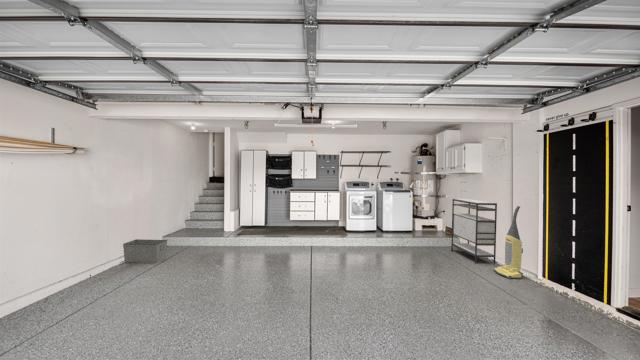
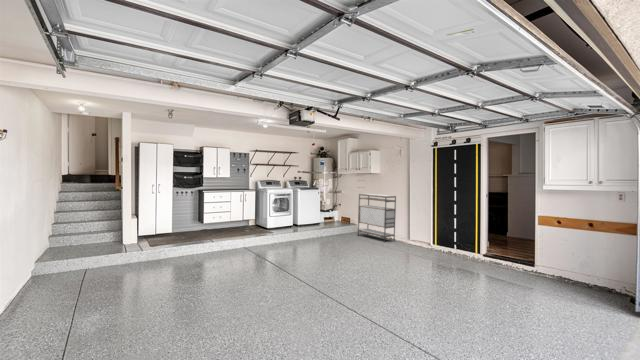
vacuum cleaner: present [494,206,523,279] -> none [401,197,422,249]
storage bin: present [123,239,167,263] -> none [15,262,84,305]

